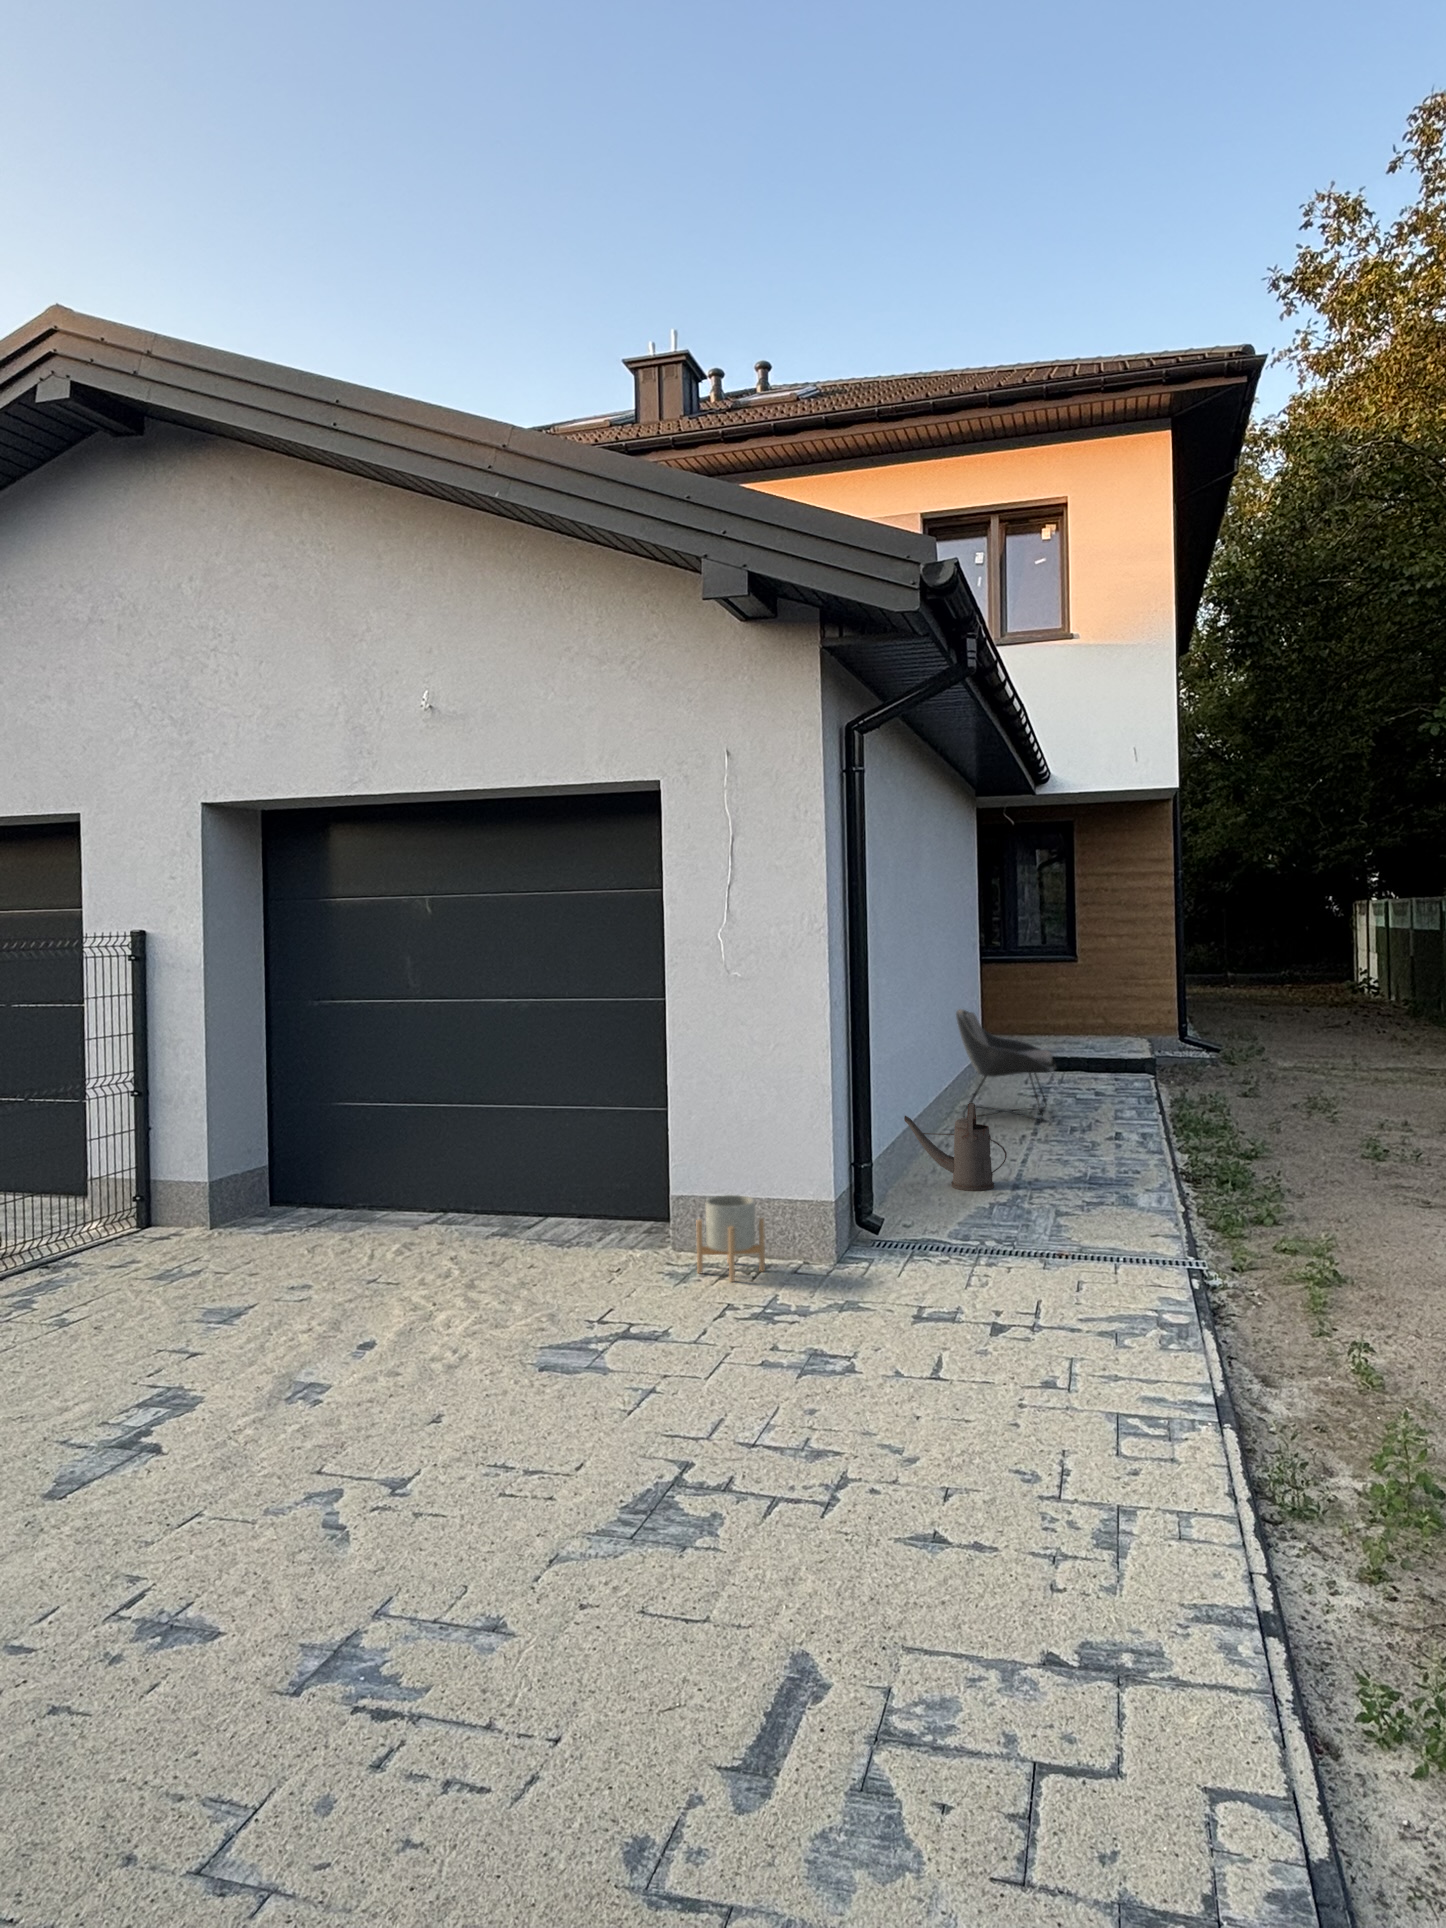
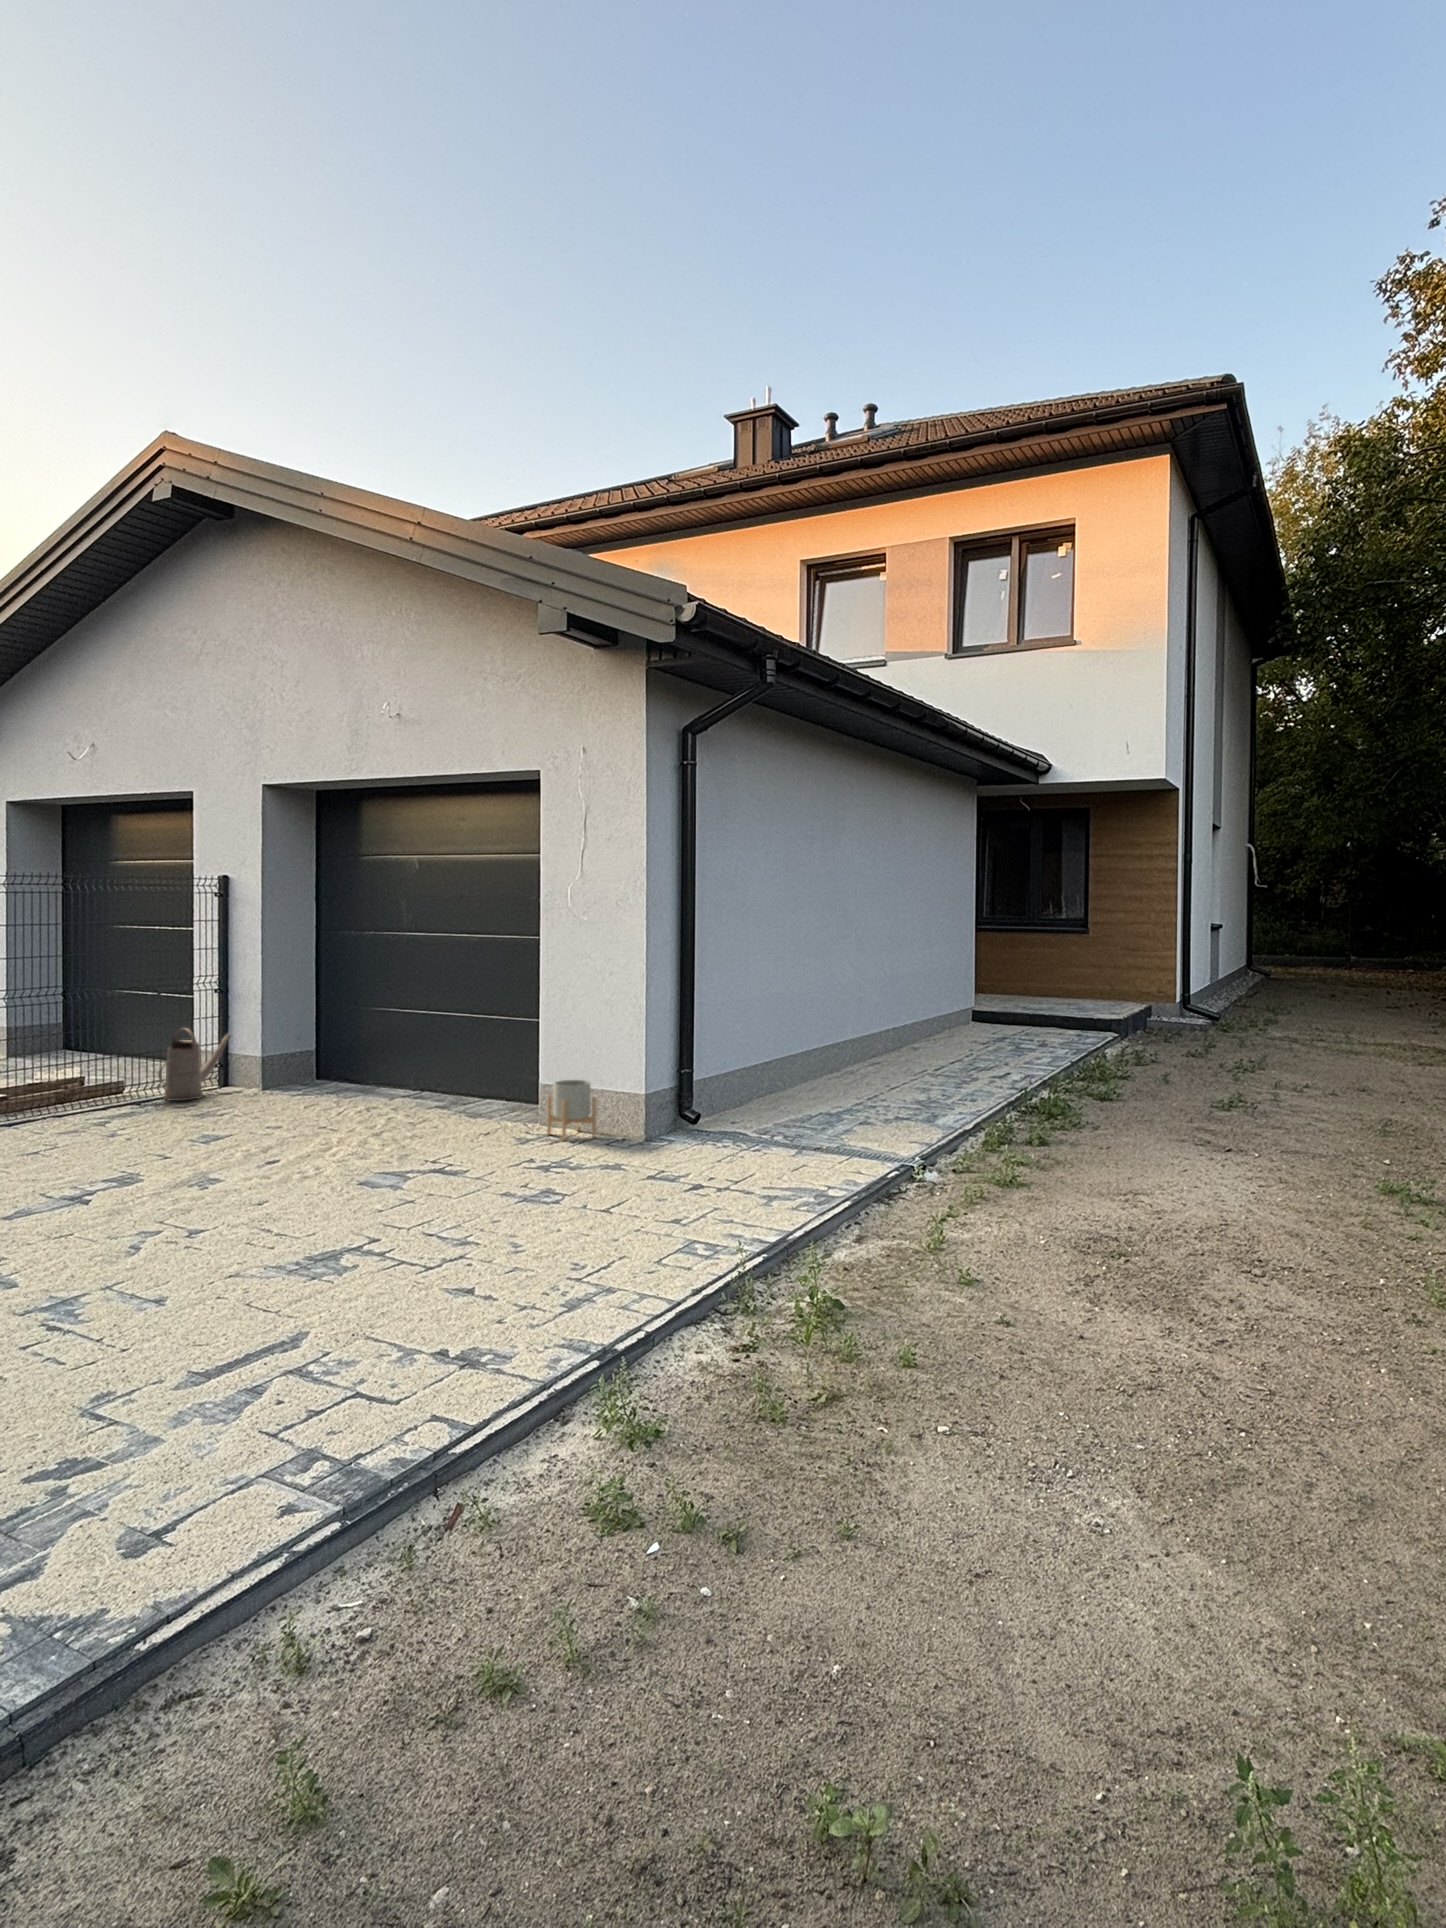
lounge chair: present [956,1009,1056,1123] -> none [907,965,997,1063]
watering can: present [904,1103,1007,1191] -> present [158,1028,231,1101]

